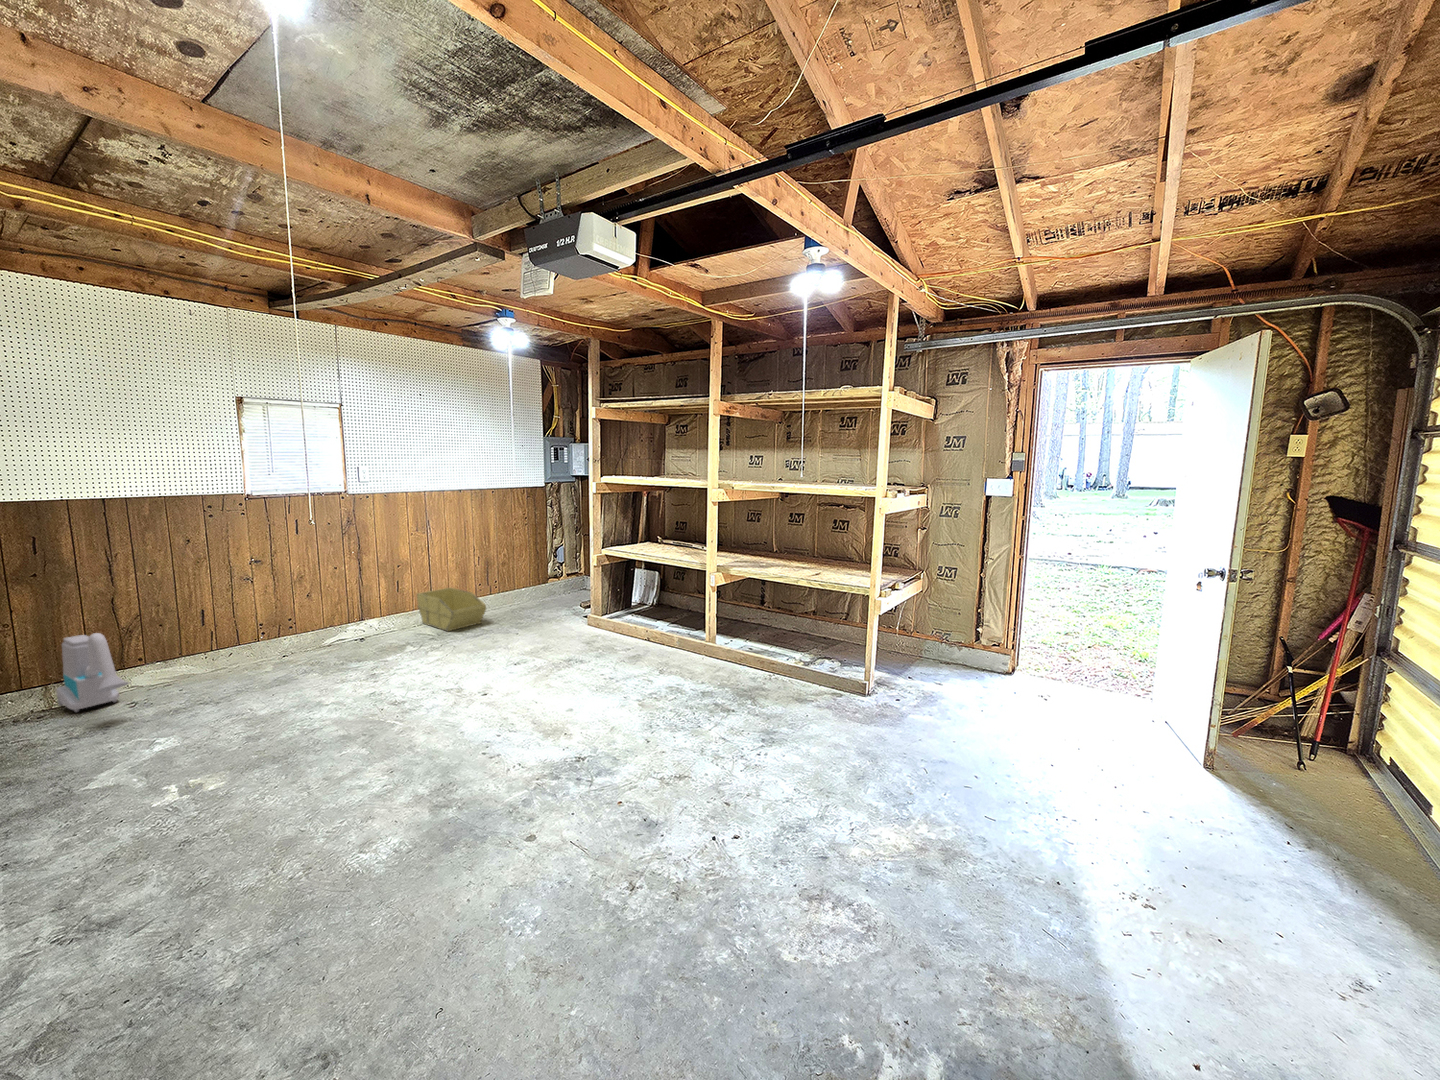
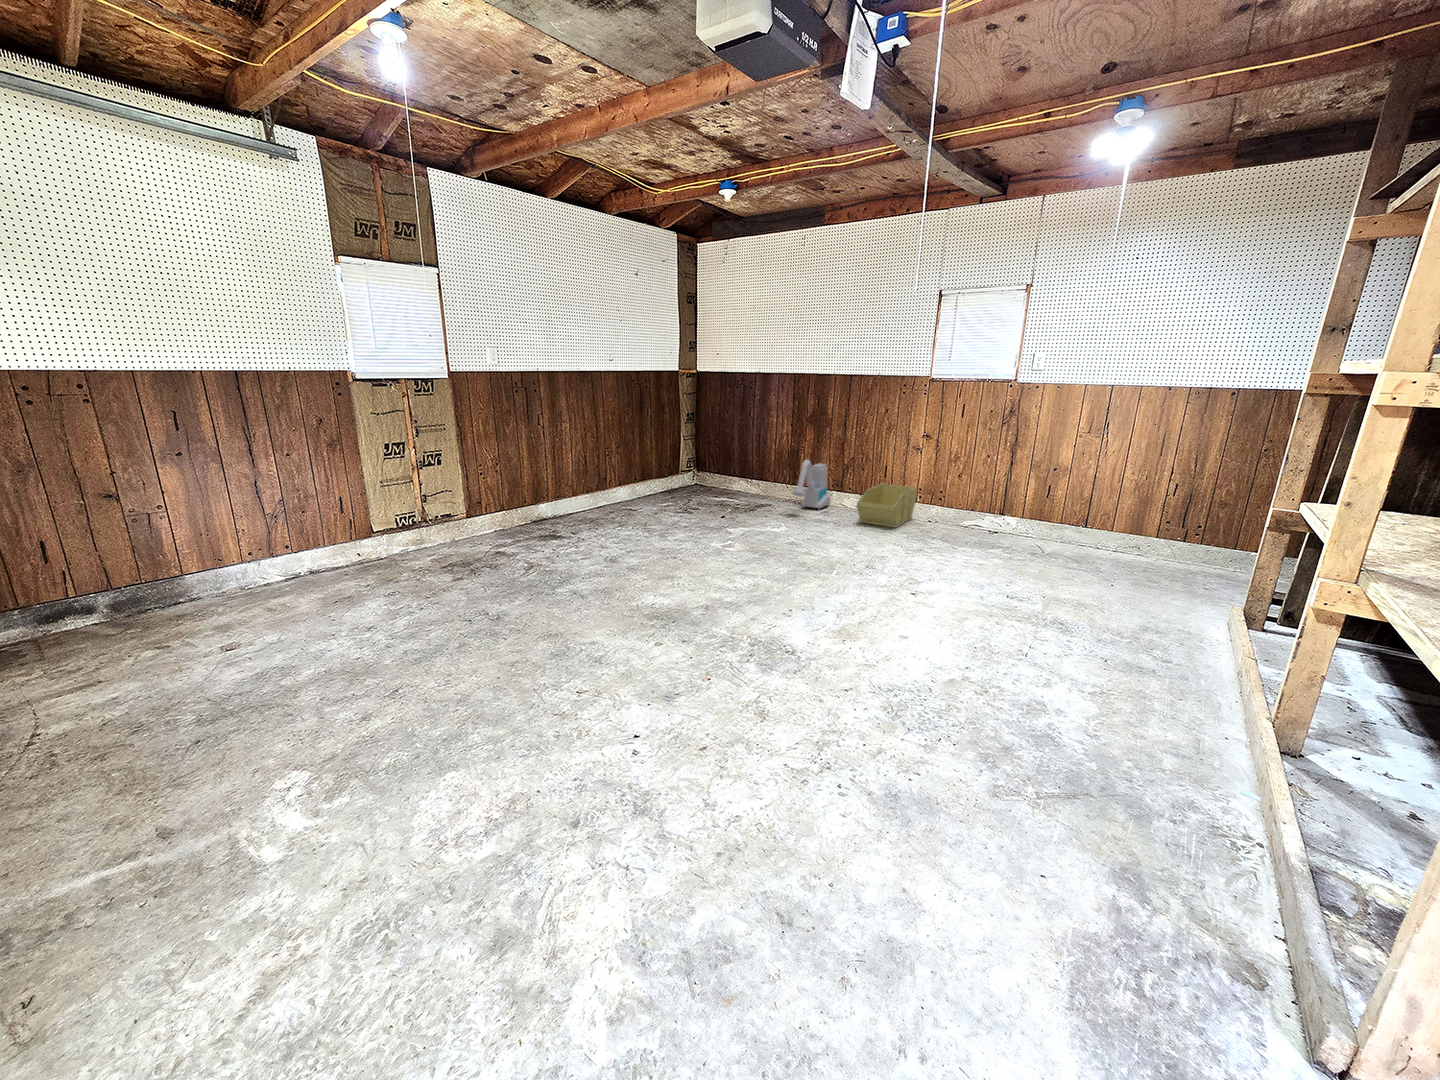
storage bin: present [417,588,486,631] -> present [856,484,917,528]

